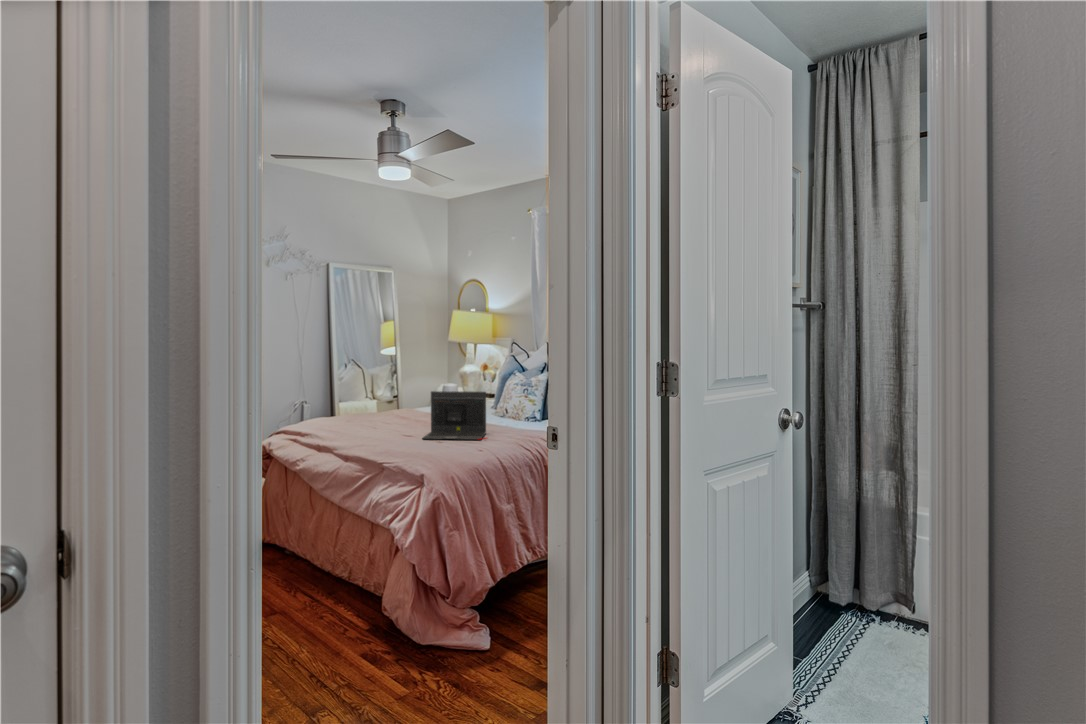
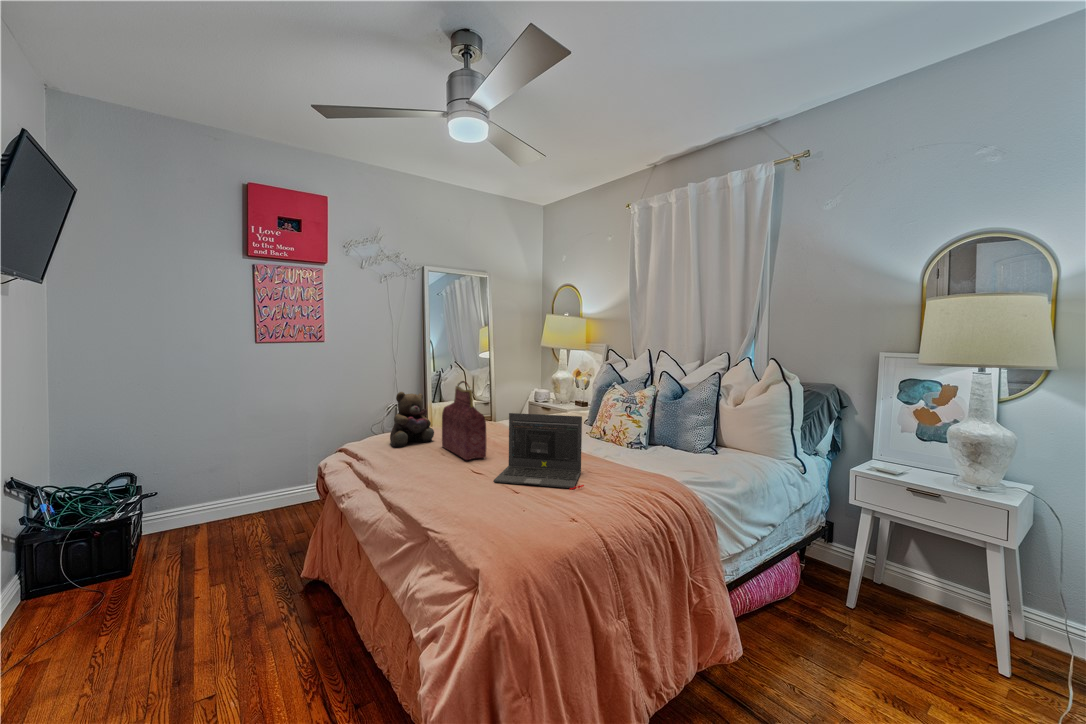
handbag: none [371,369,412,430] -> present [442,381,486,460]
teddy bear: none [325,380,363,426] -> present [390,392,434,447]

